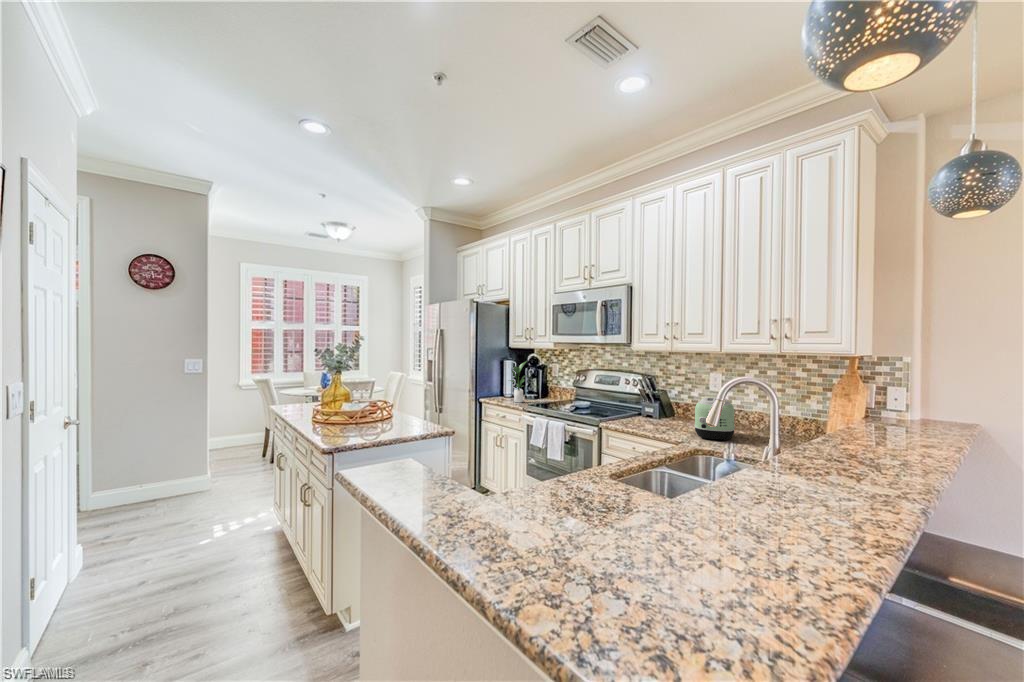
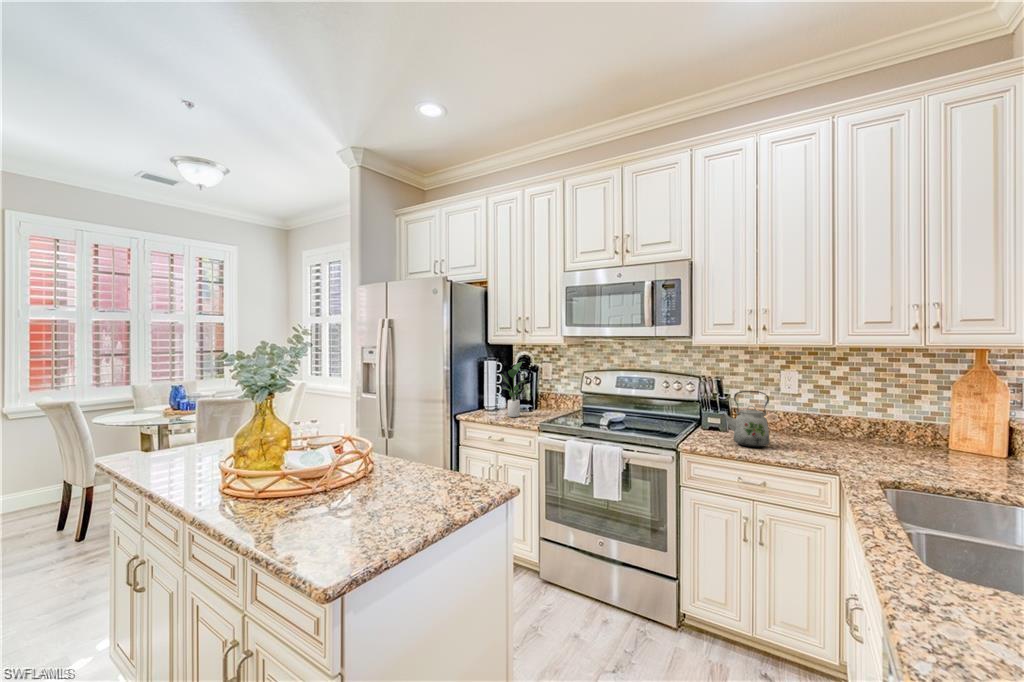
kettle: none [635,386,669,430] -> present [721,391,770,447]
toaster: present [694,398,735,440] -> none [804,403,870,457]

